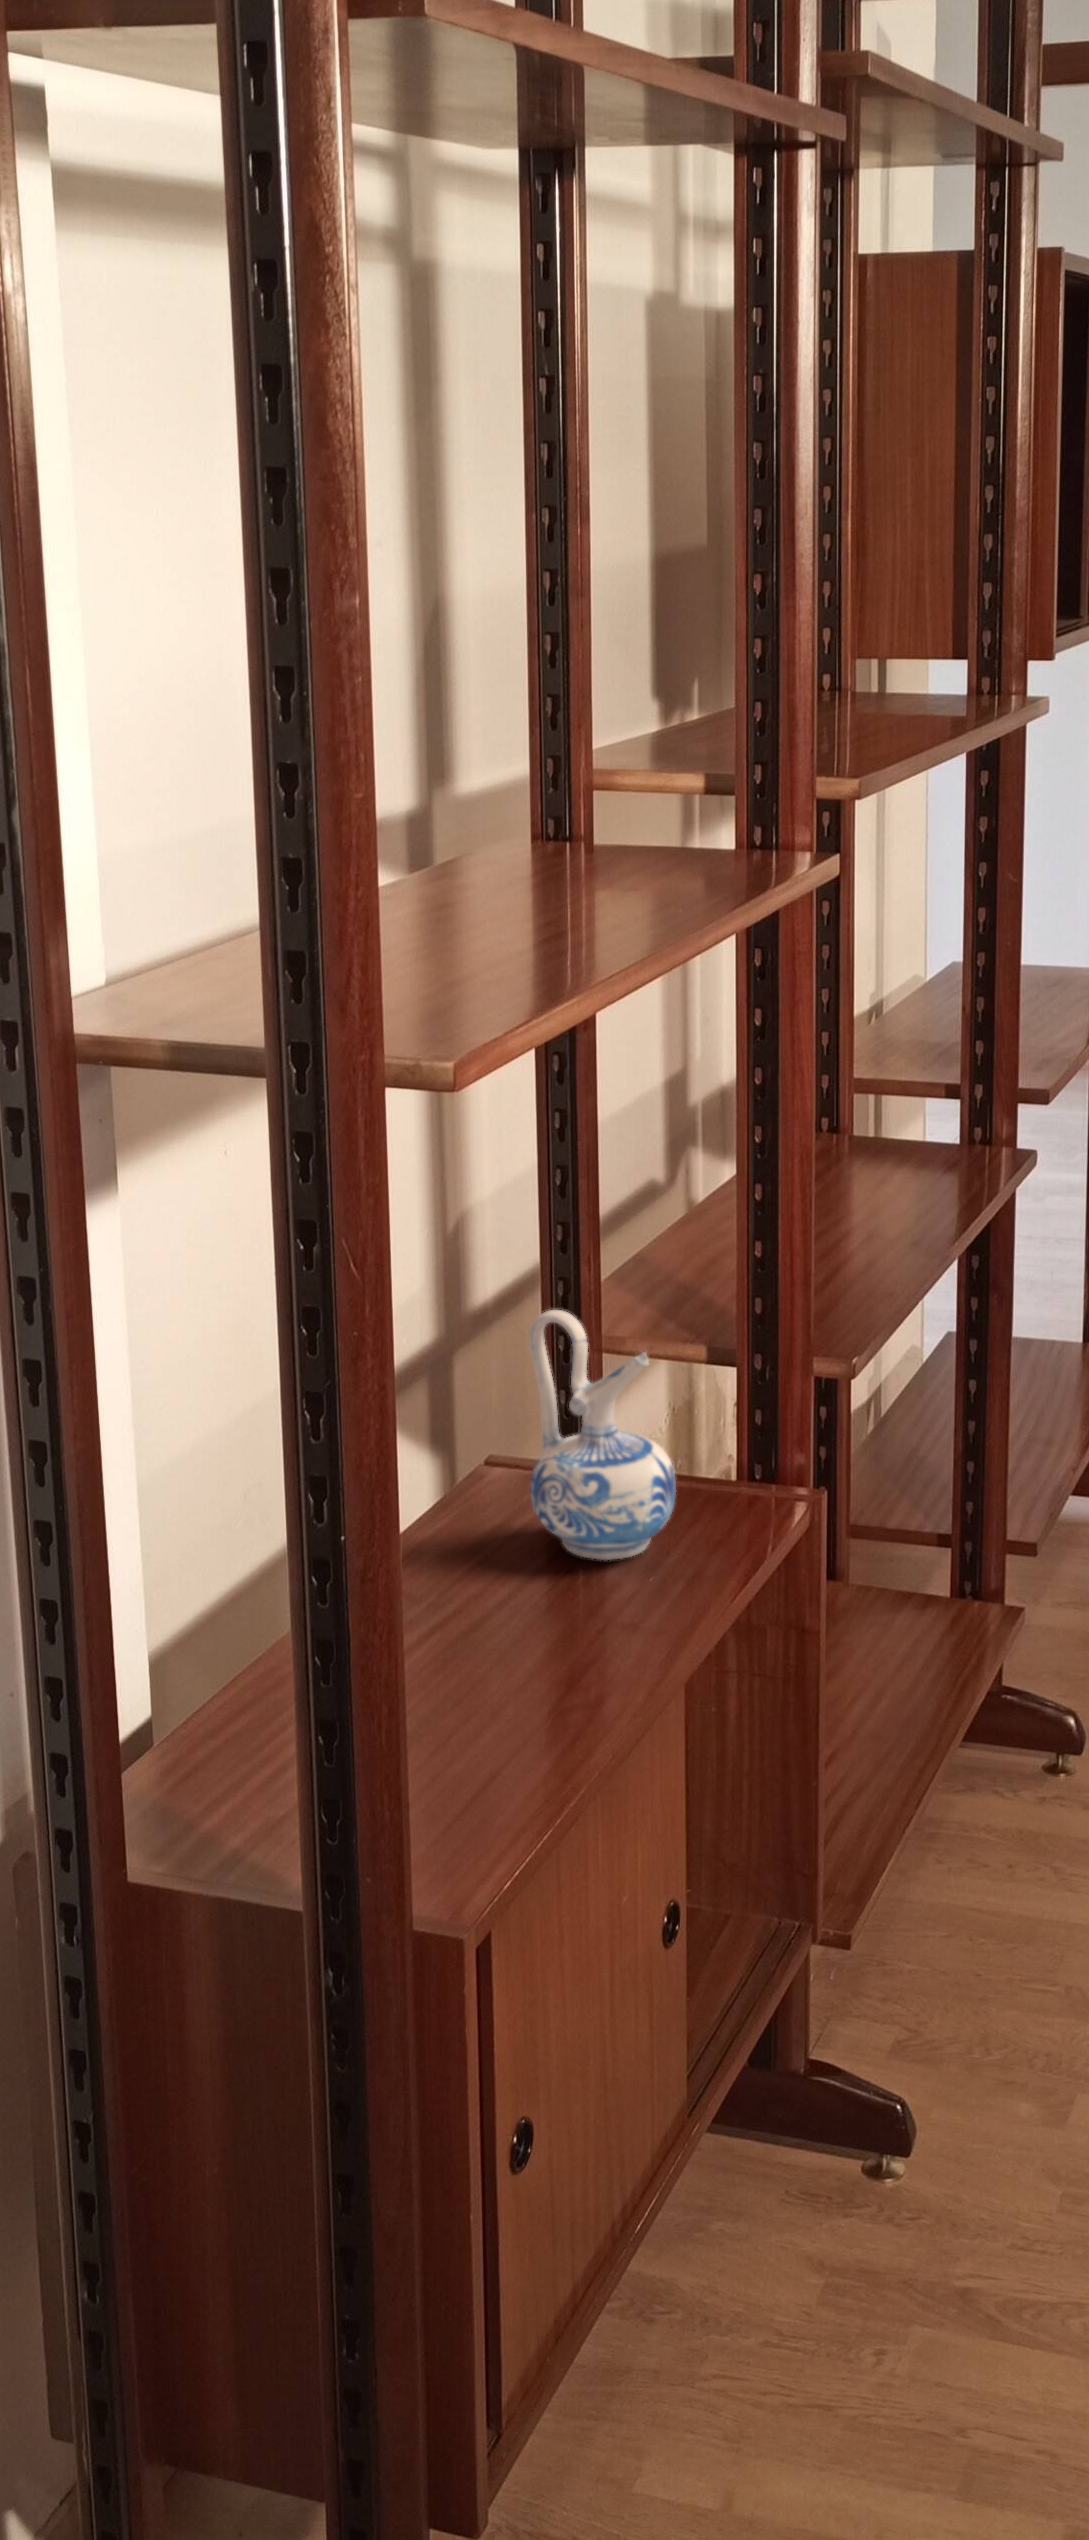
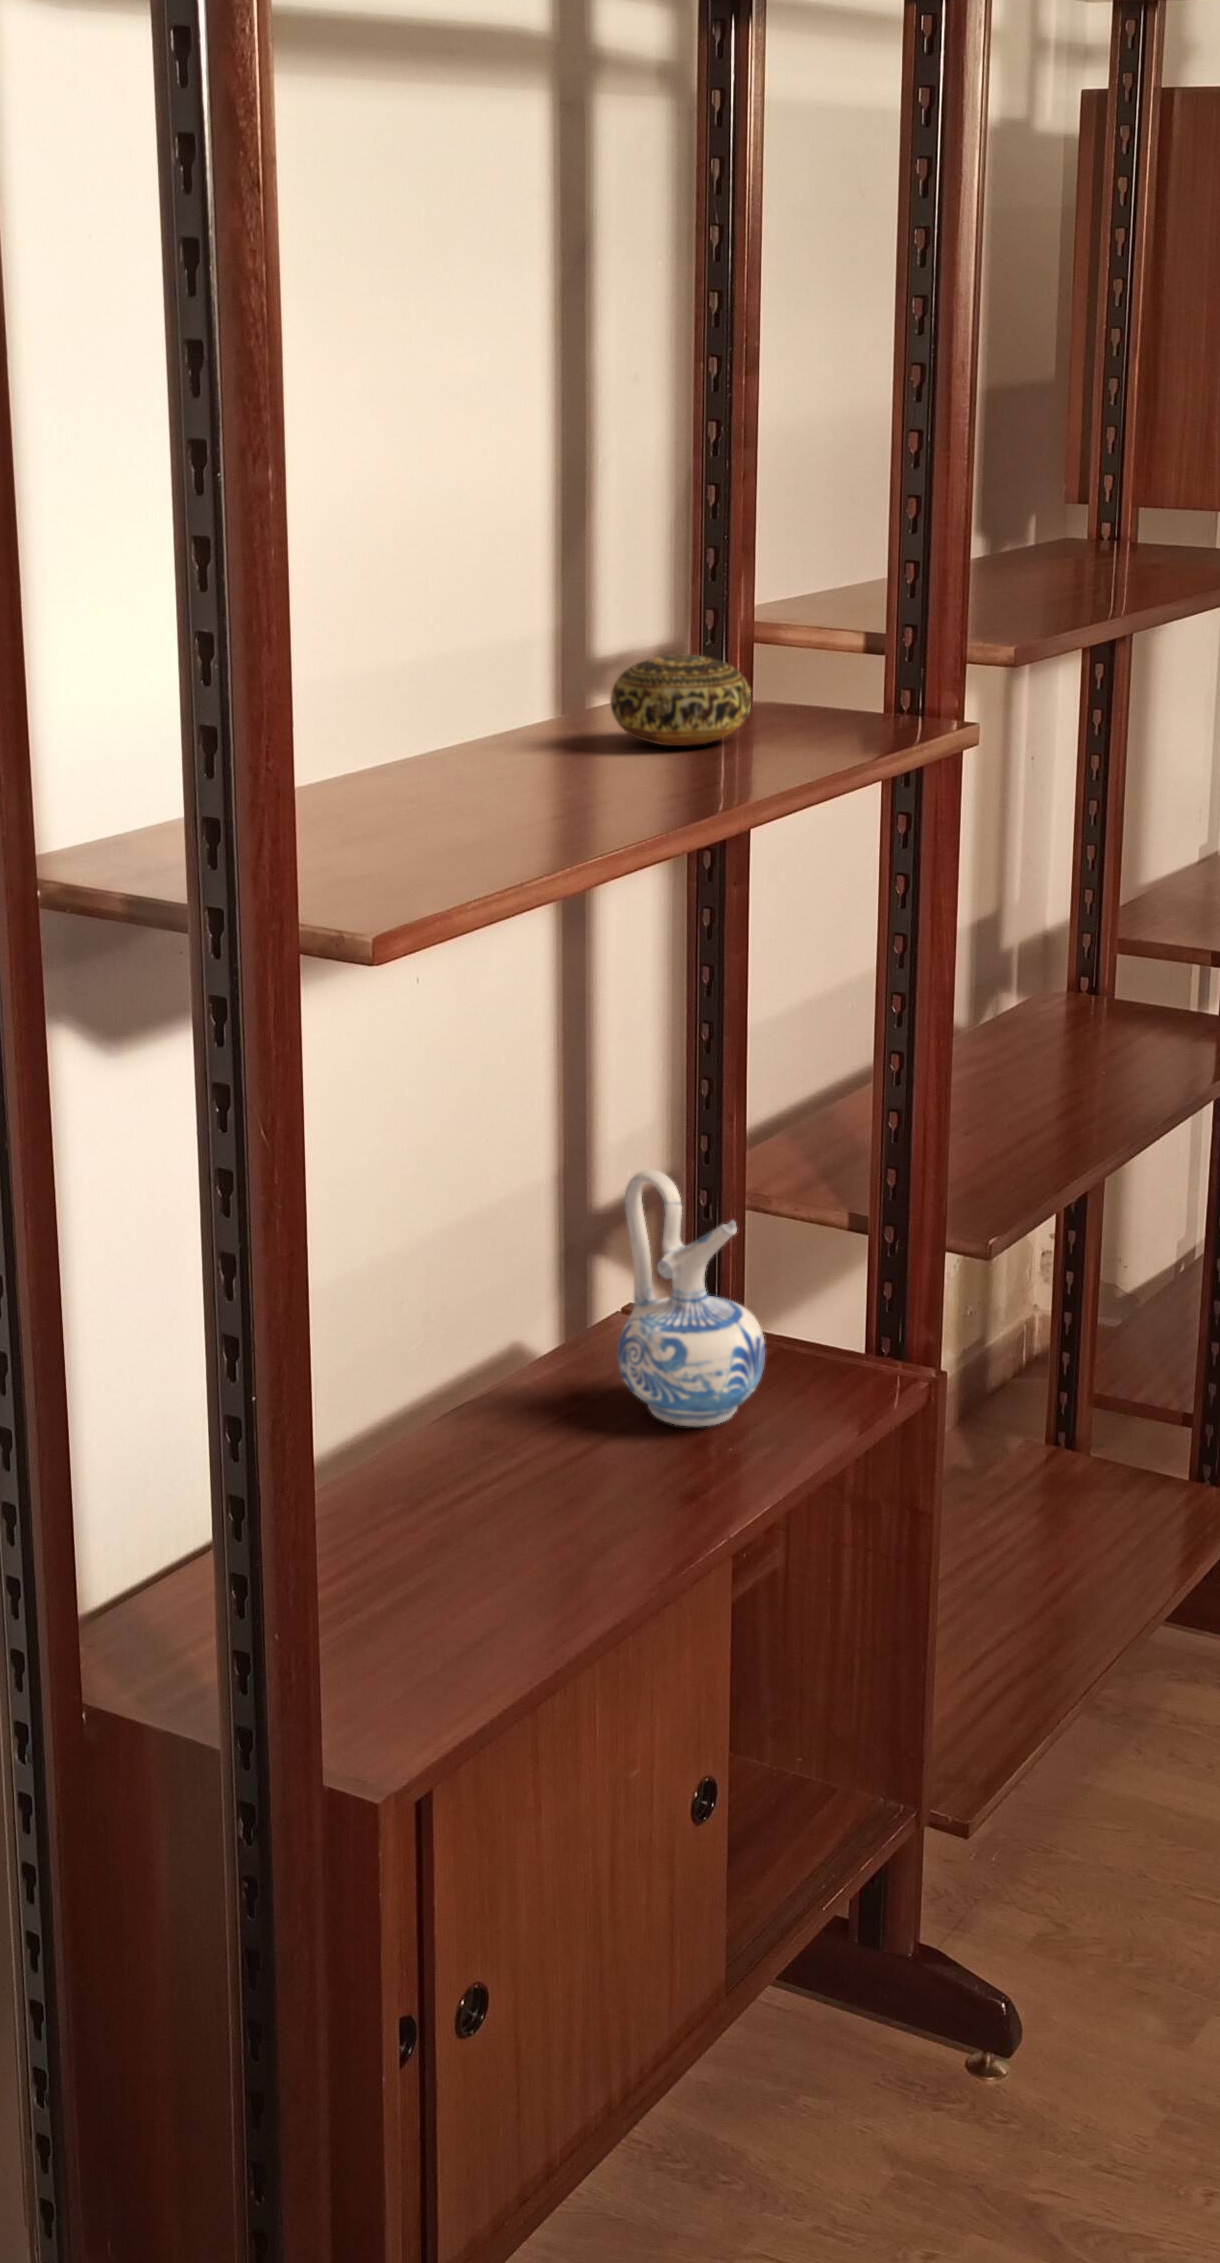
decorative ball: none [486,801,624,890] -> present [610,655,752,746]

